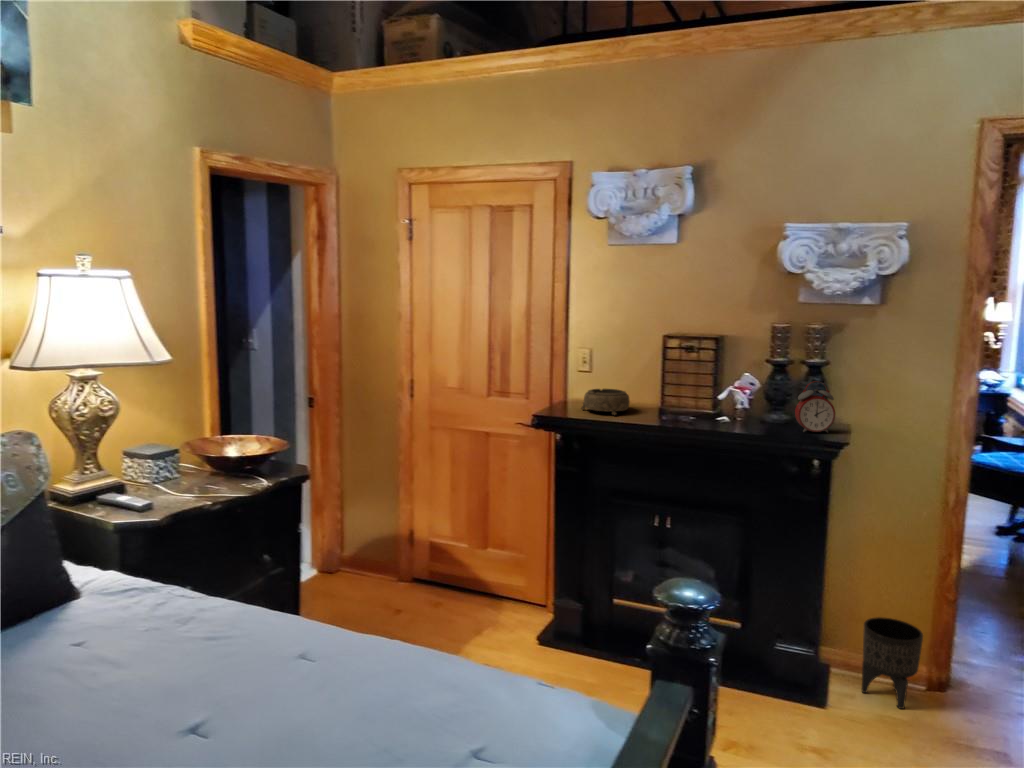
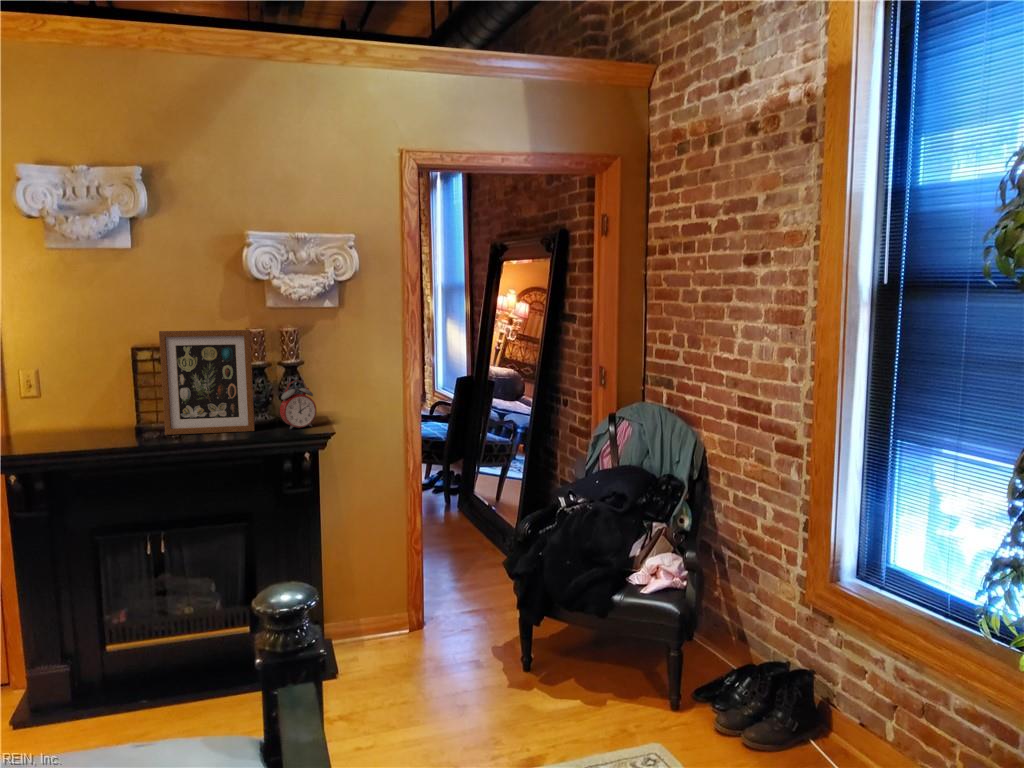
picture frame: none [683,321,773,428] -> present [159,330,255,435]
decorative bowl: present [581,389,630,415] -> none [34,412,98,441]
planter: present [862,617,923,709] -> none [358,579,406,654]

